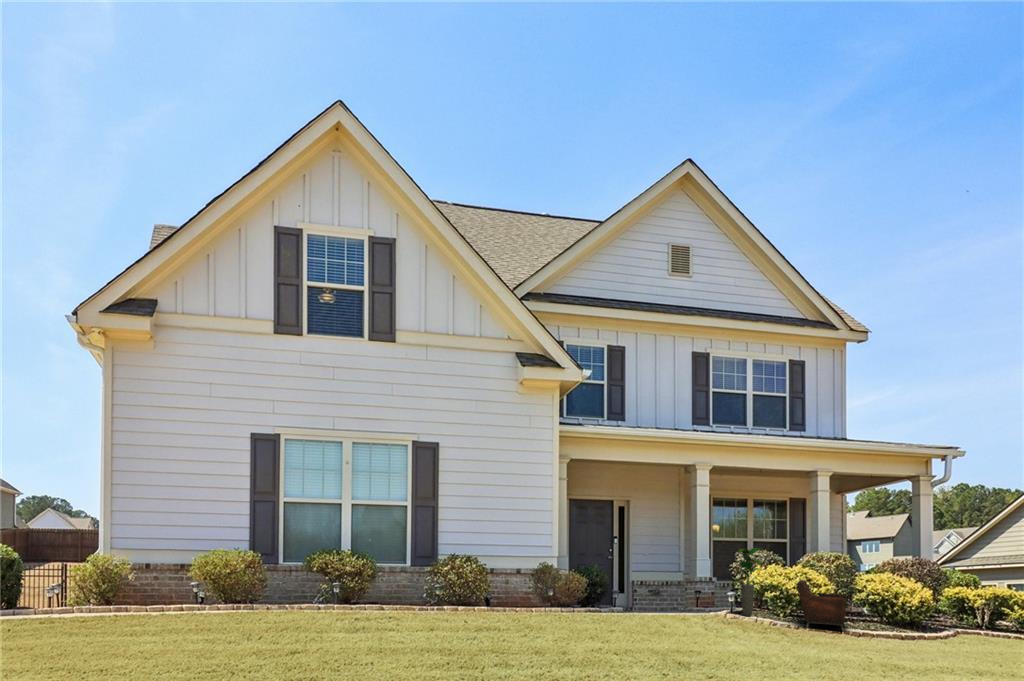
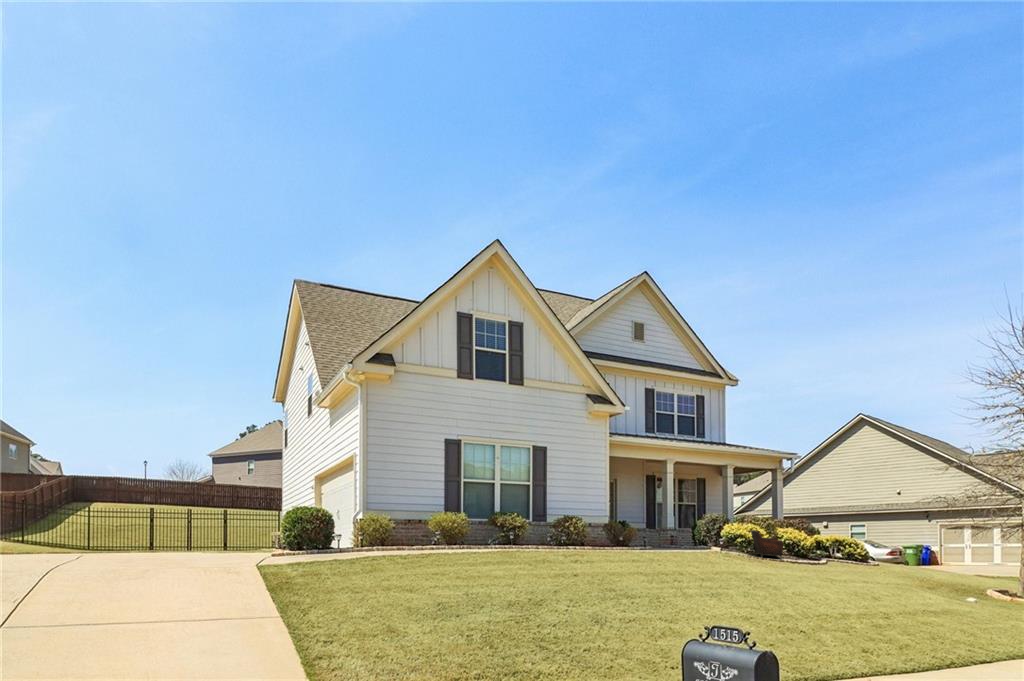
potted plant: present [736,548,761,616] -> none [713,512,732,552]

